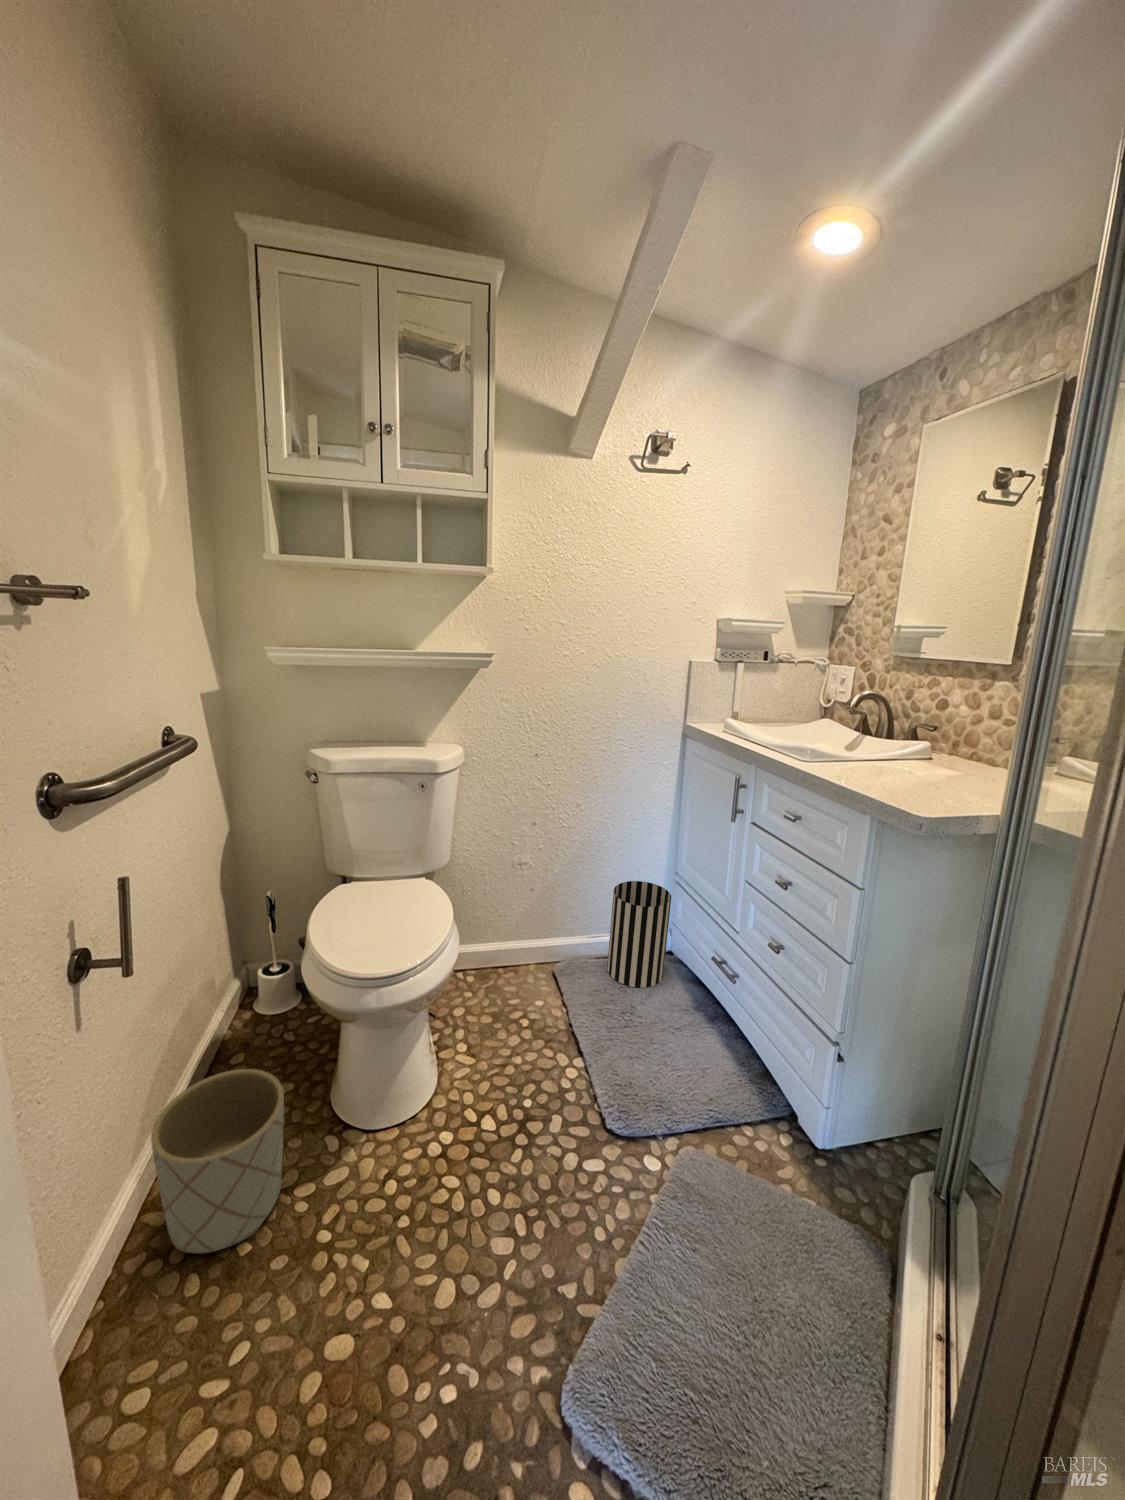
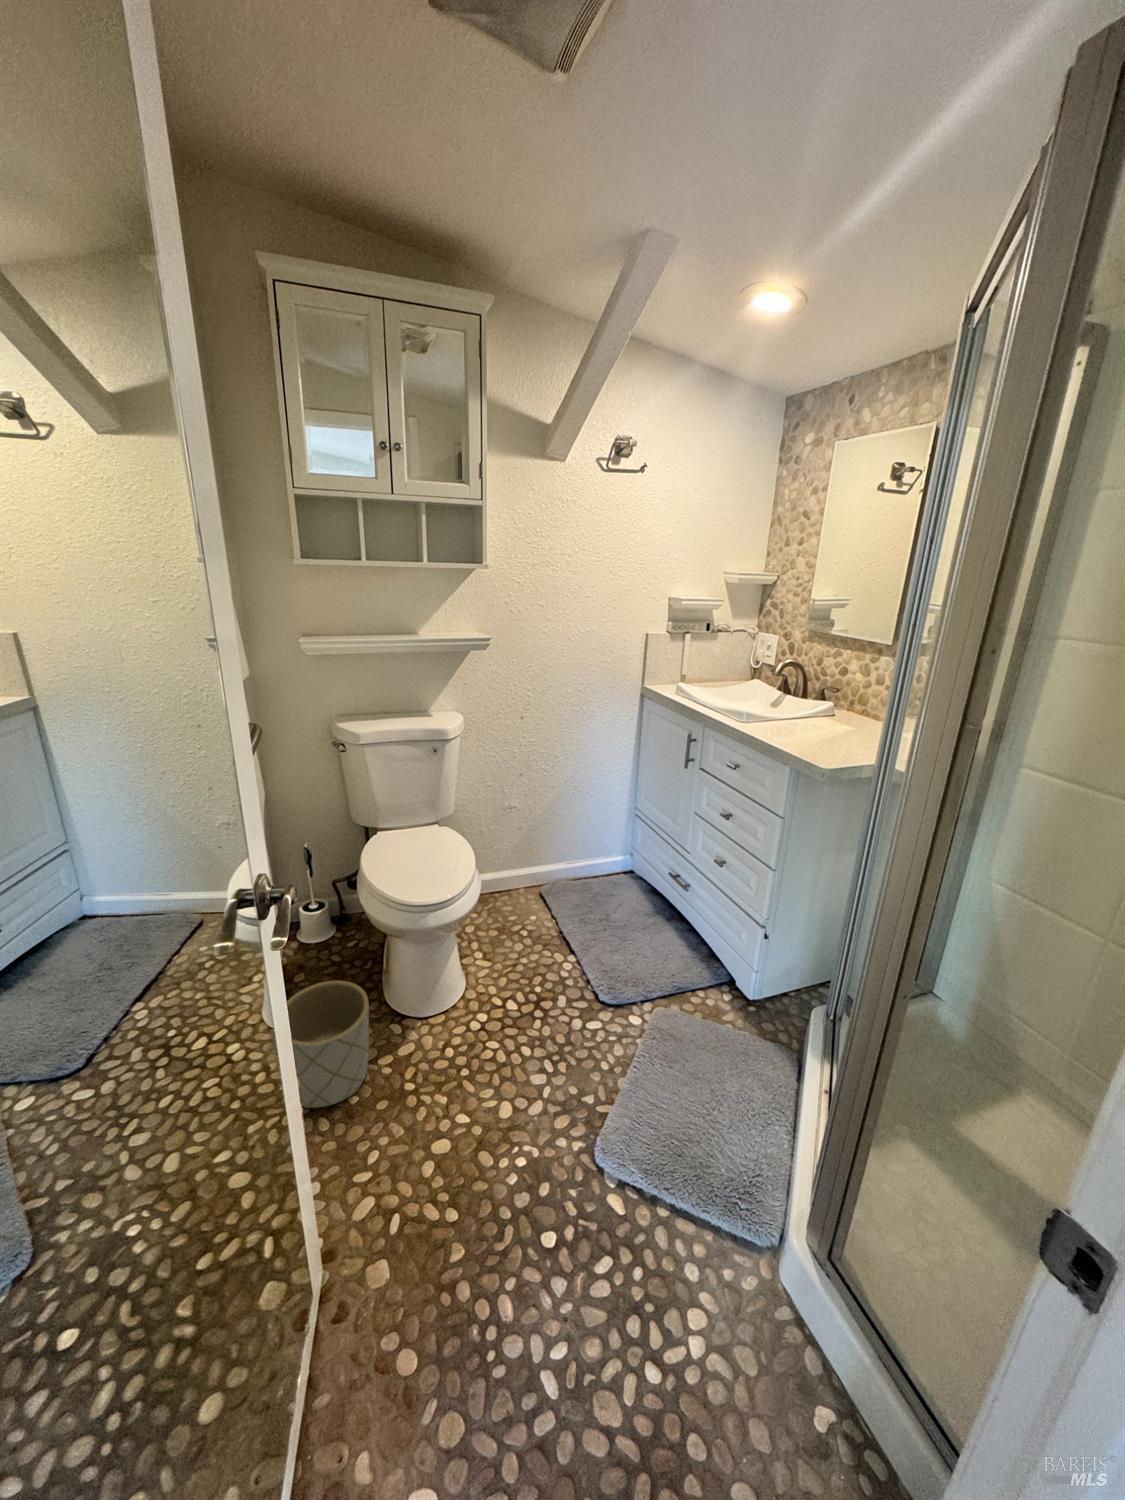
wastebasket: present [607,881,671,988] -> none [584,816,635,900]

